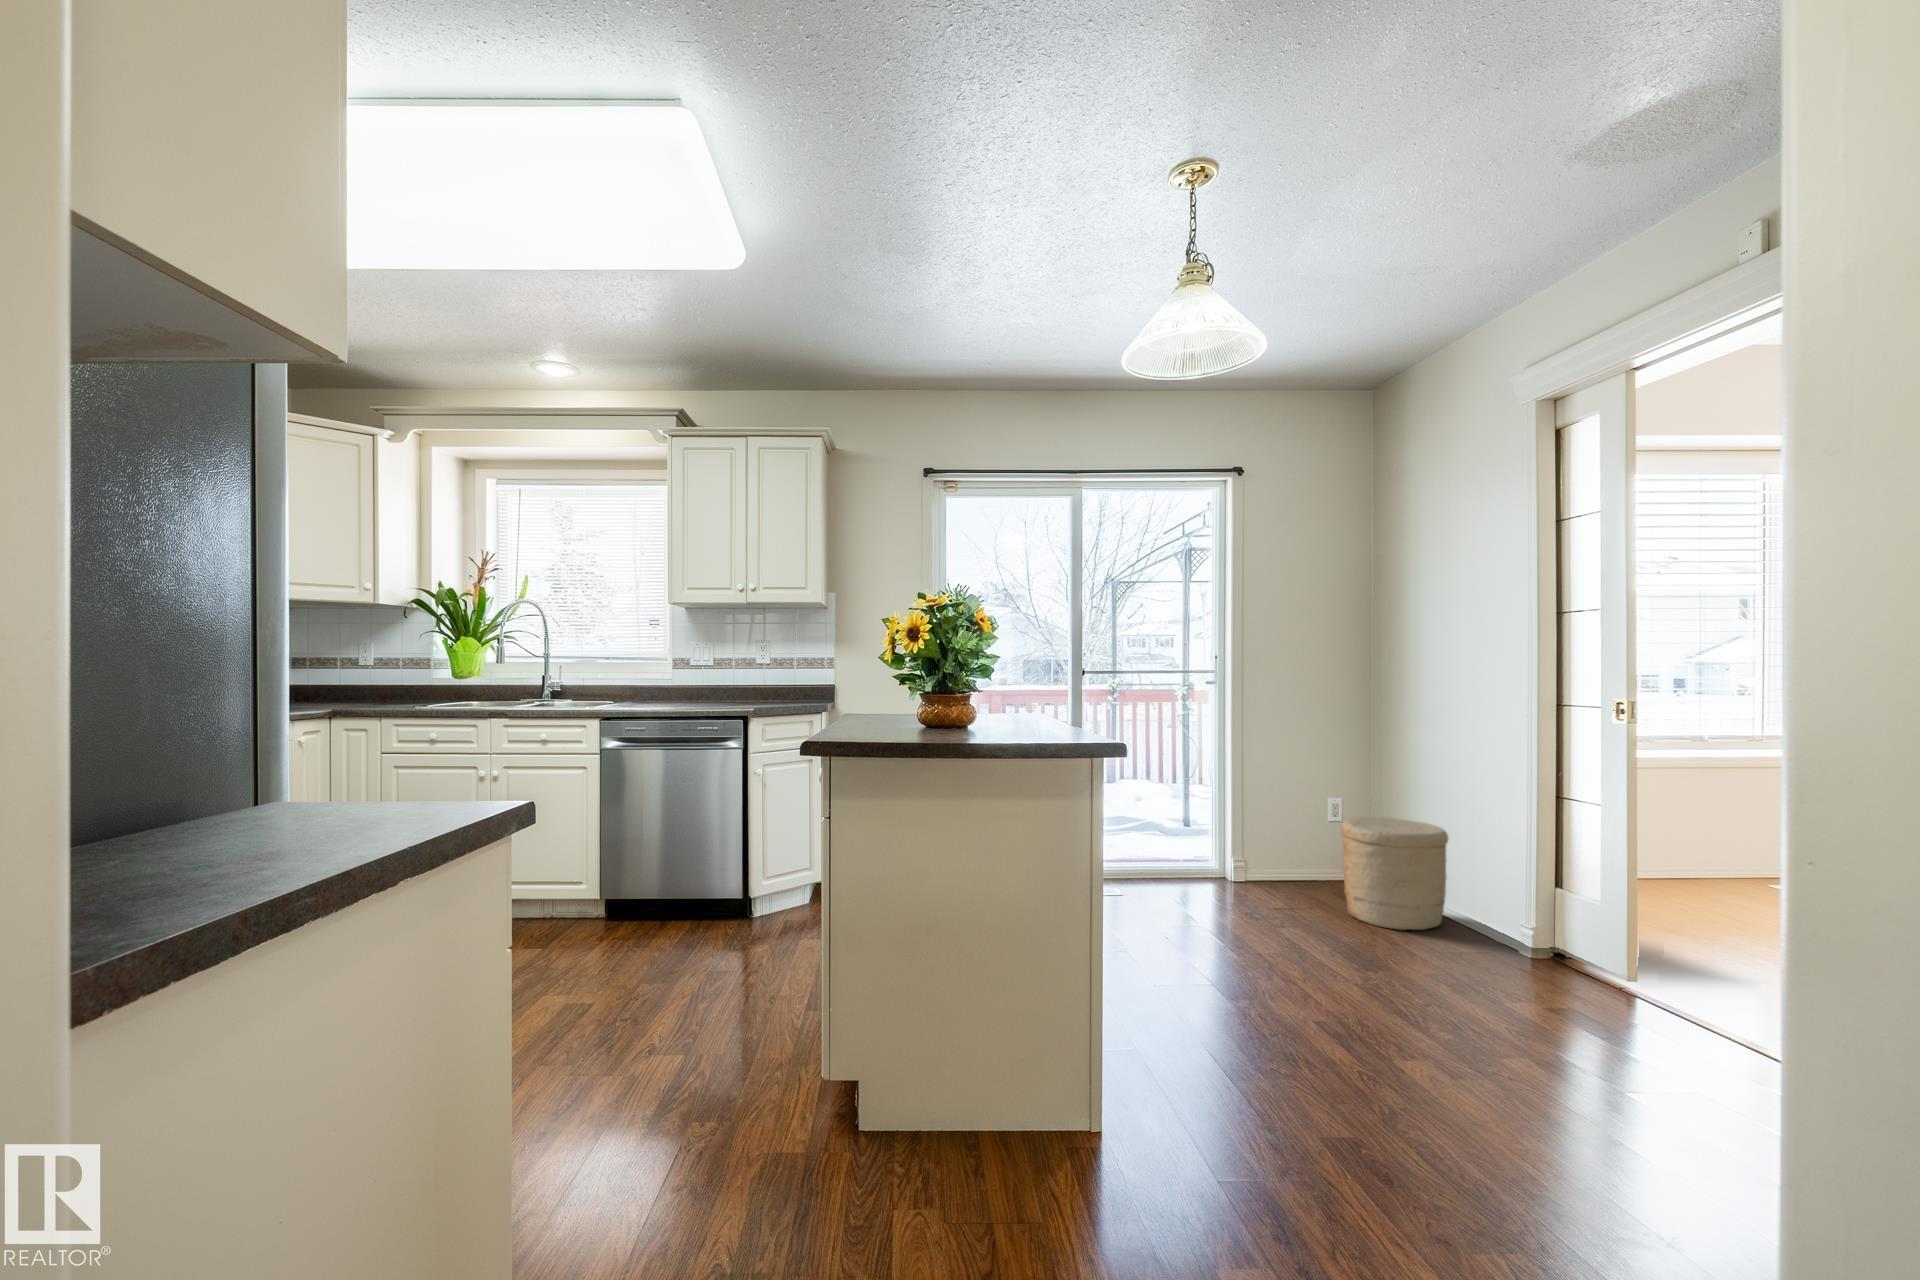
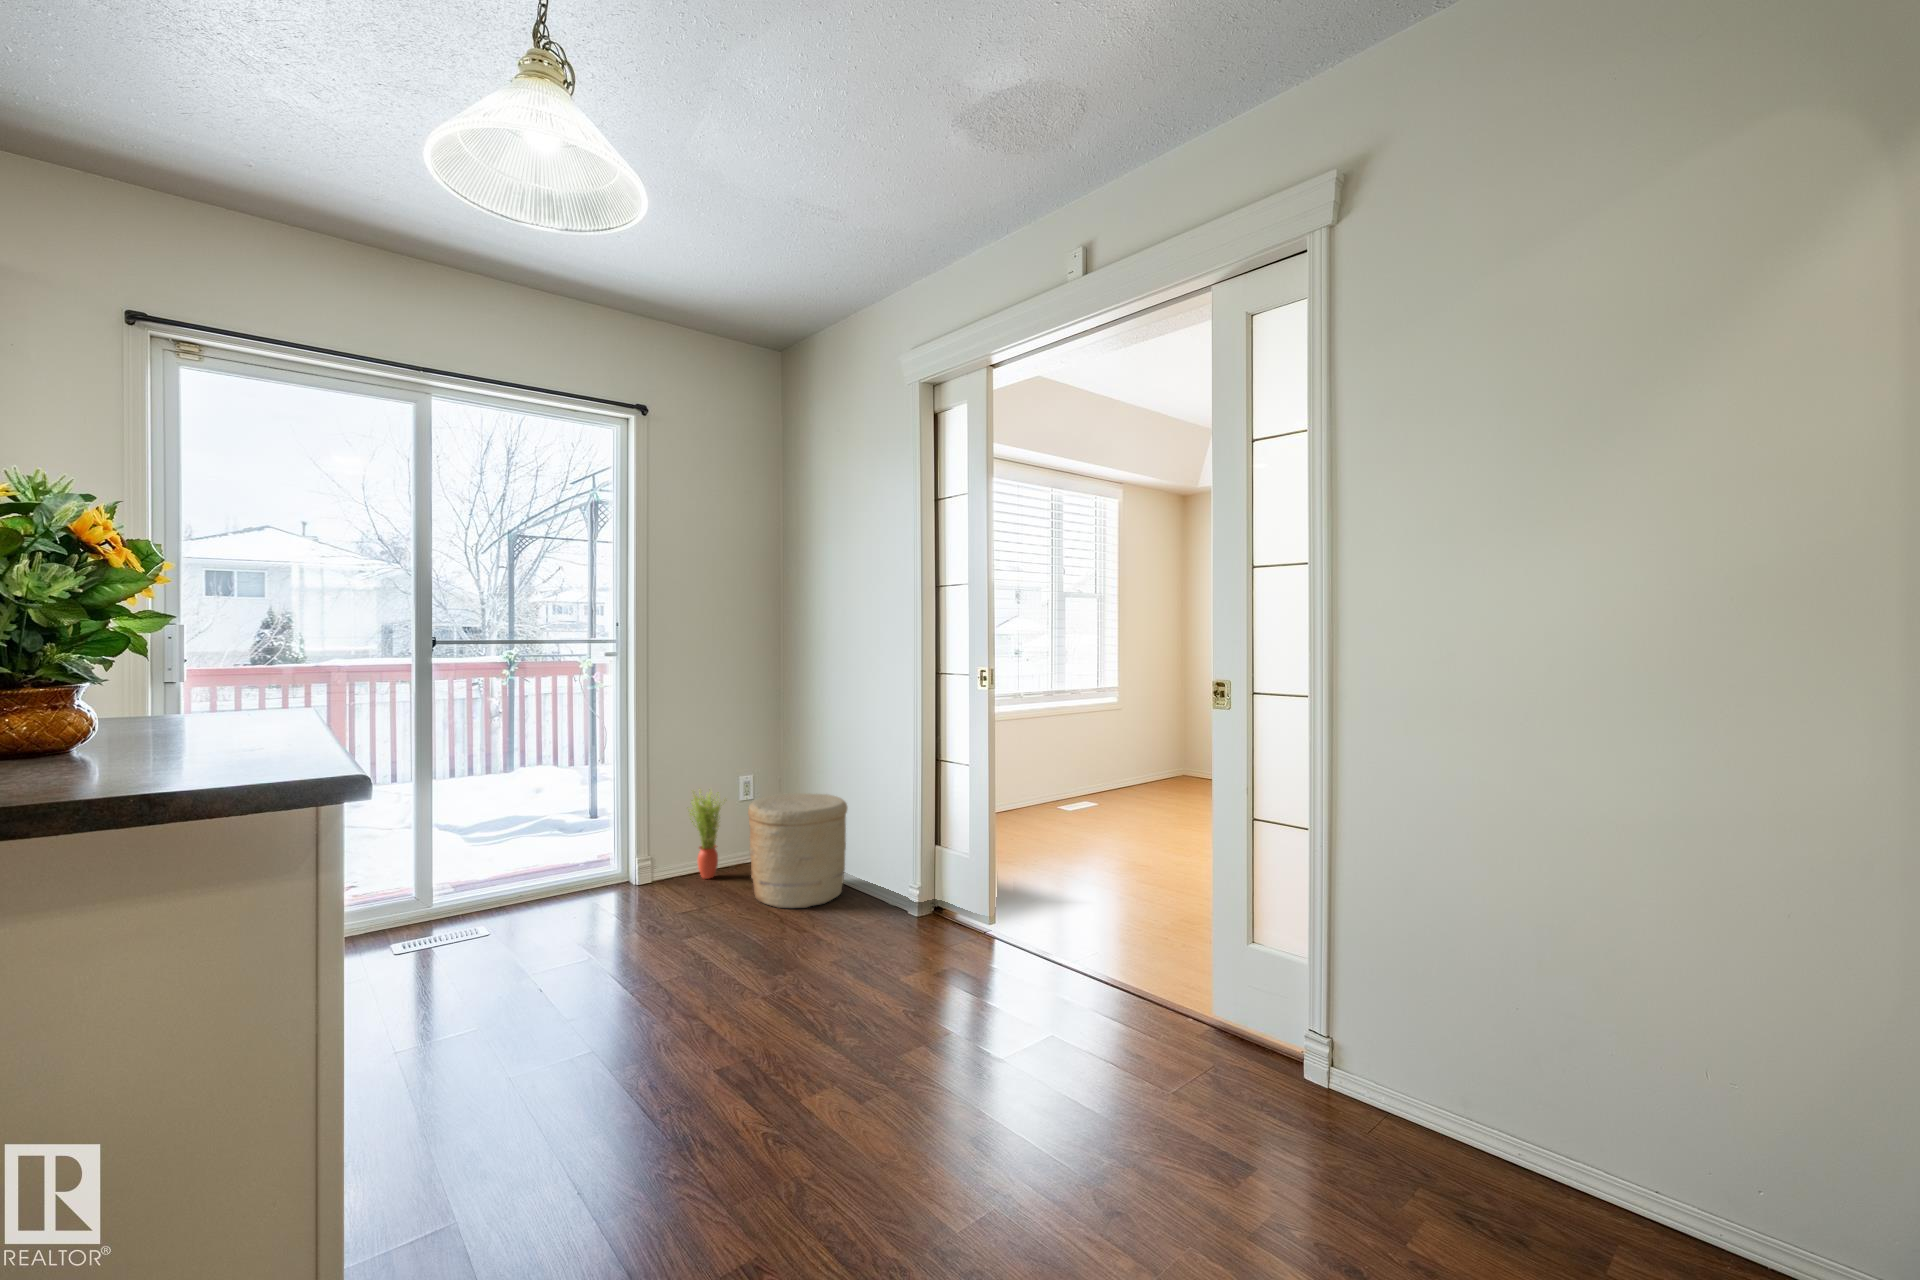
potted plant: none [1279,803,1317,890] -> present [690,791,725,879]

